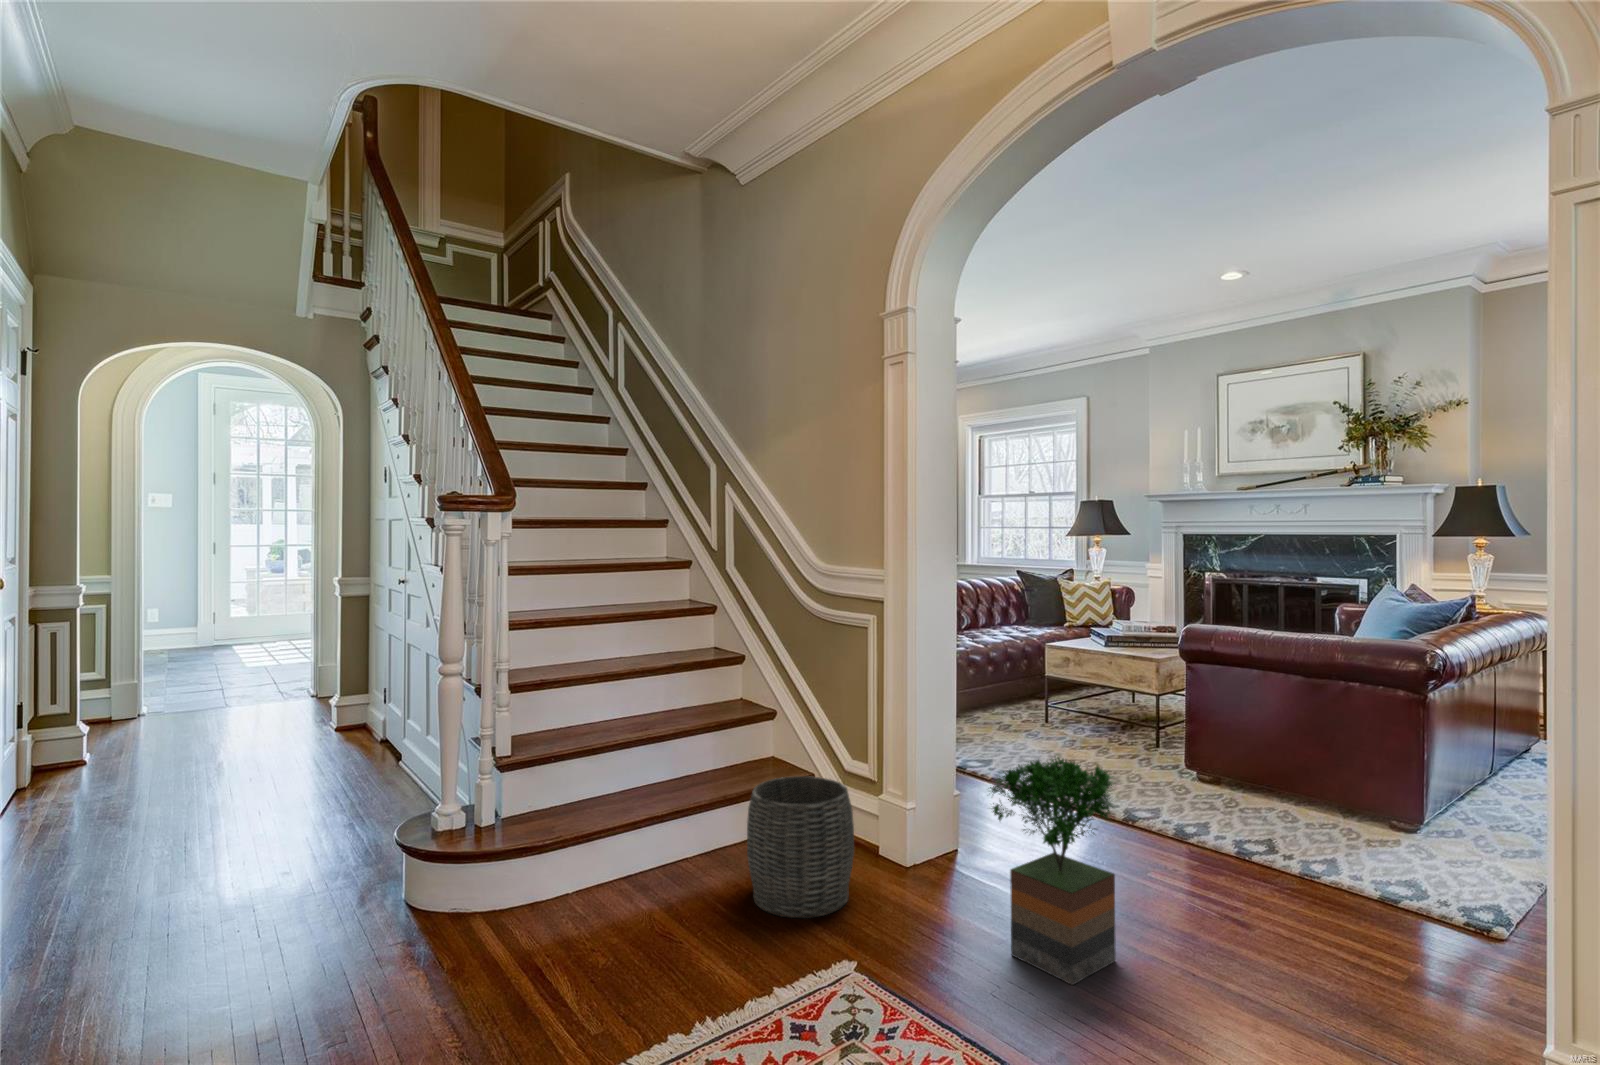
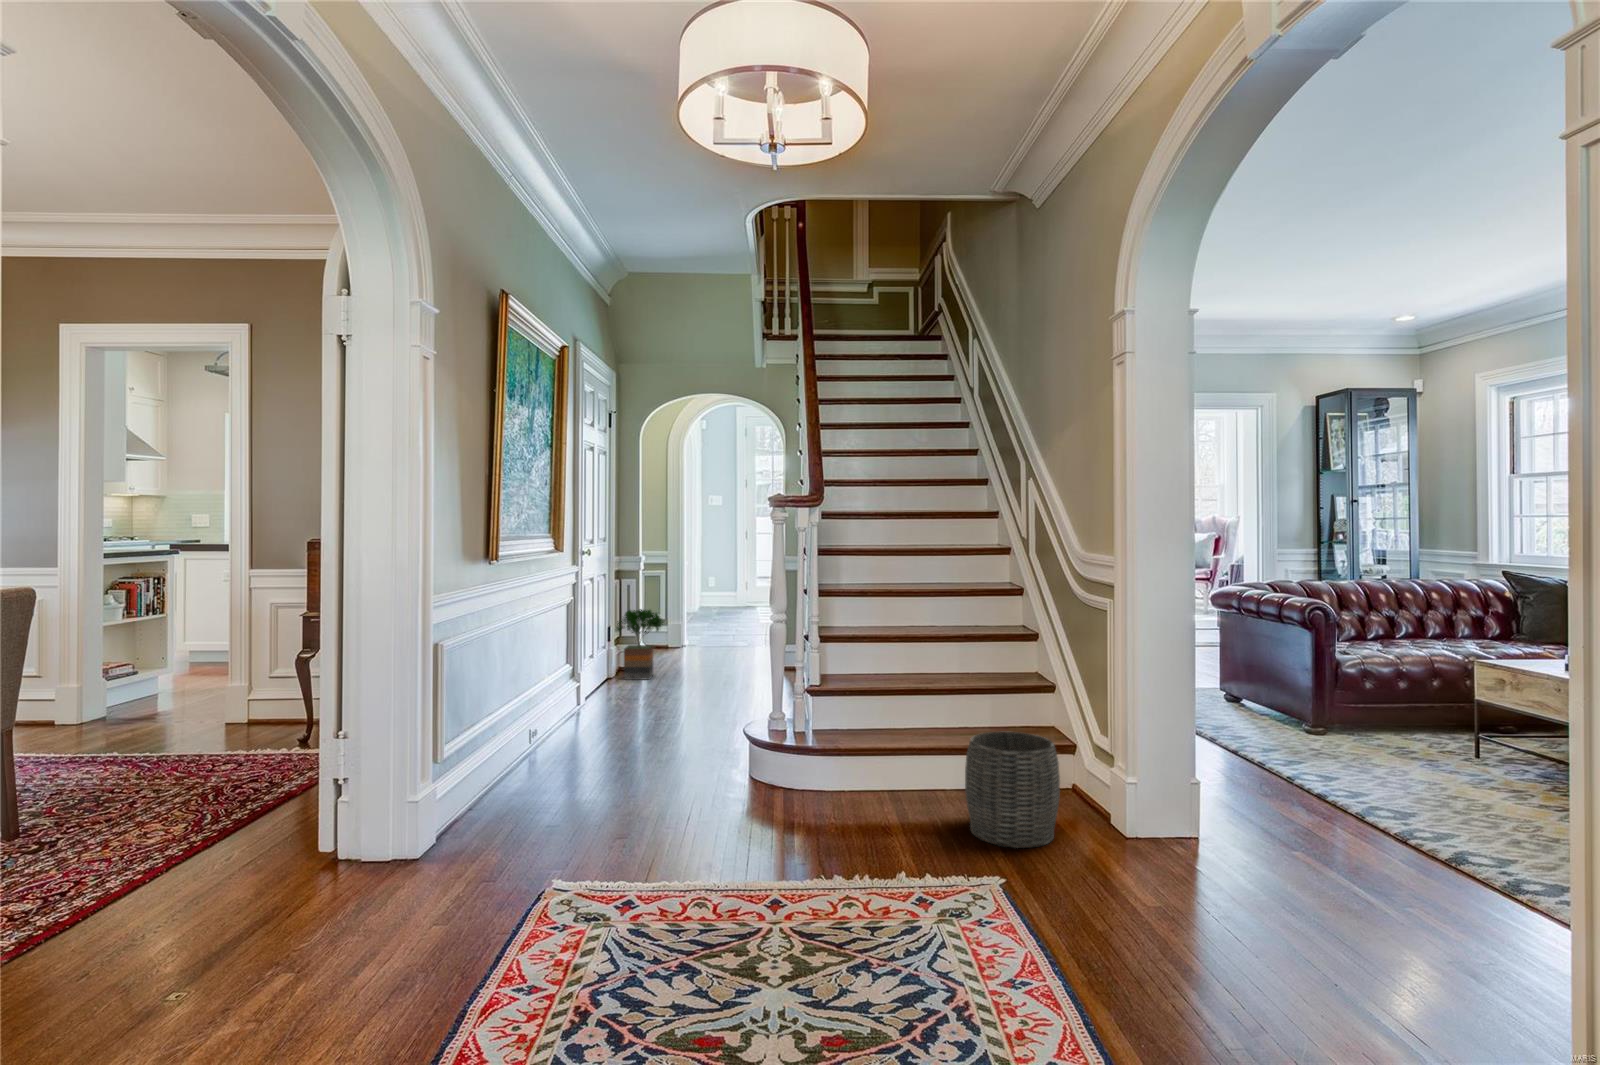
potted tree: present [990,758,1116,985] -> present [616,609,663,680]

